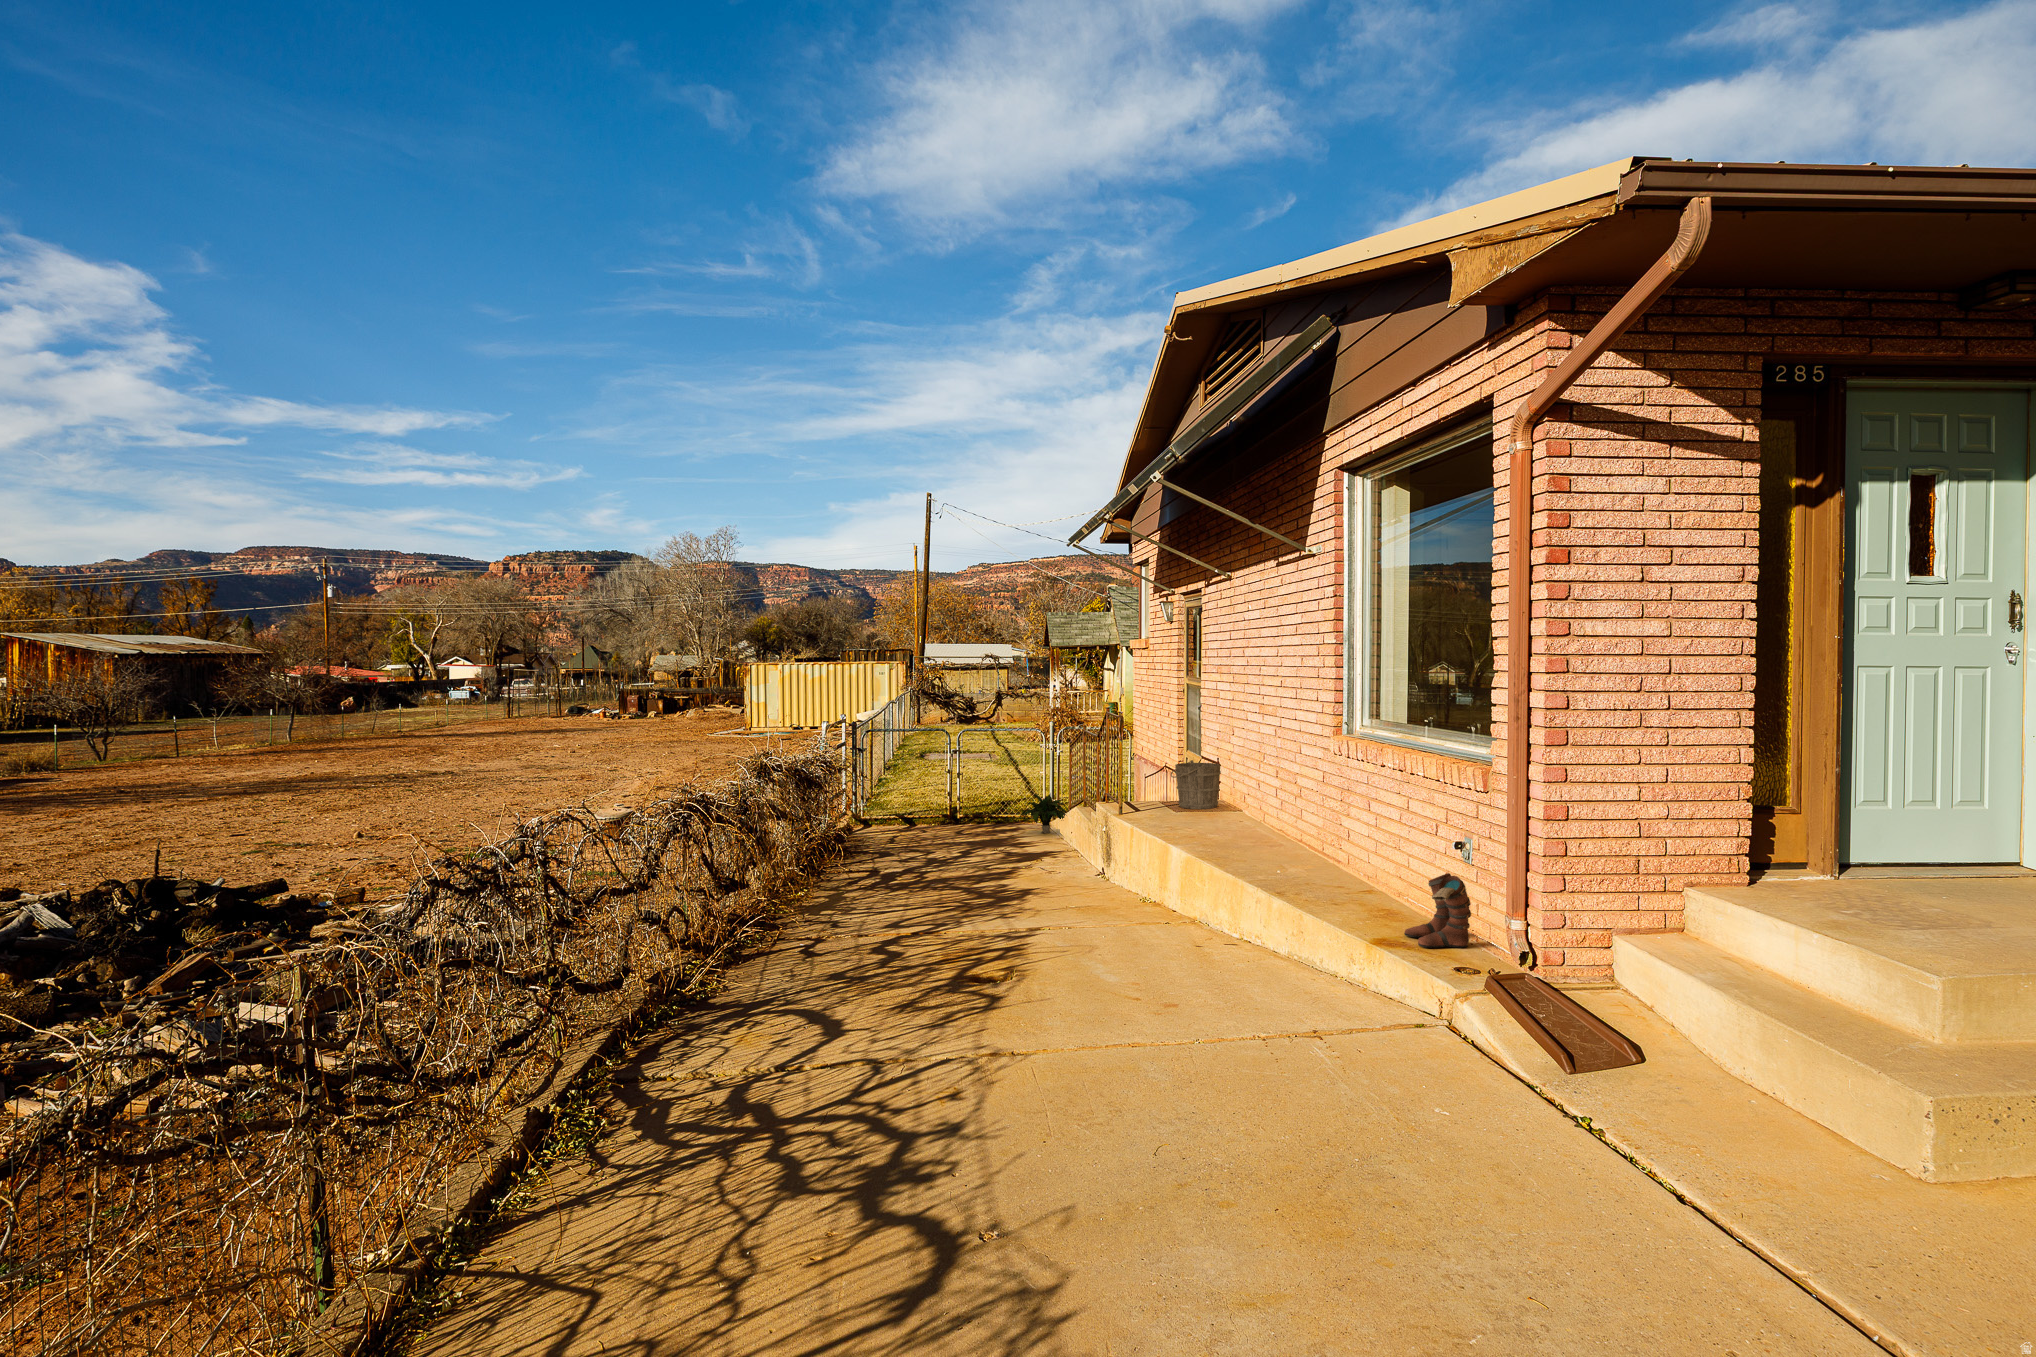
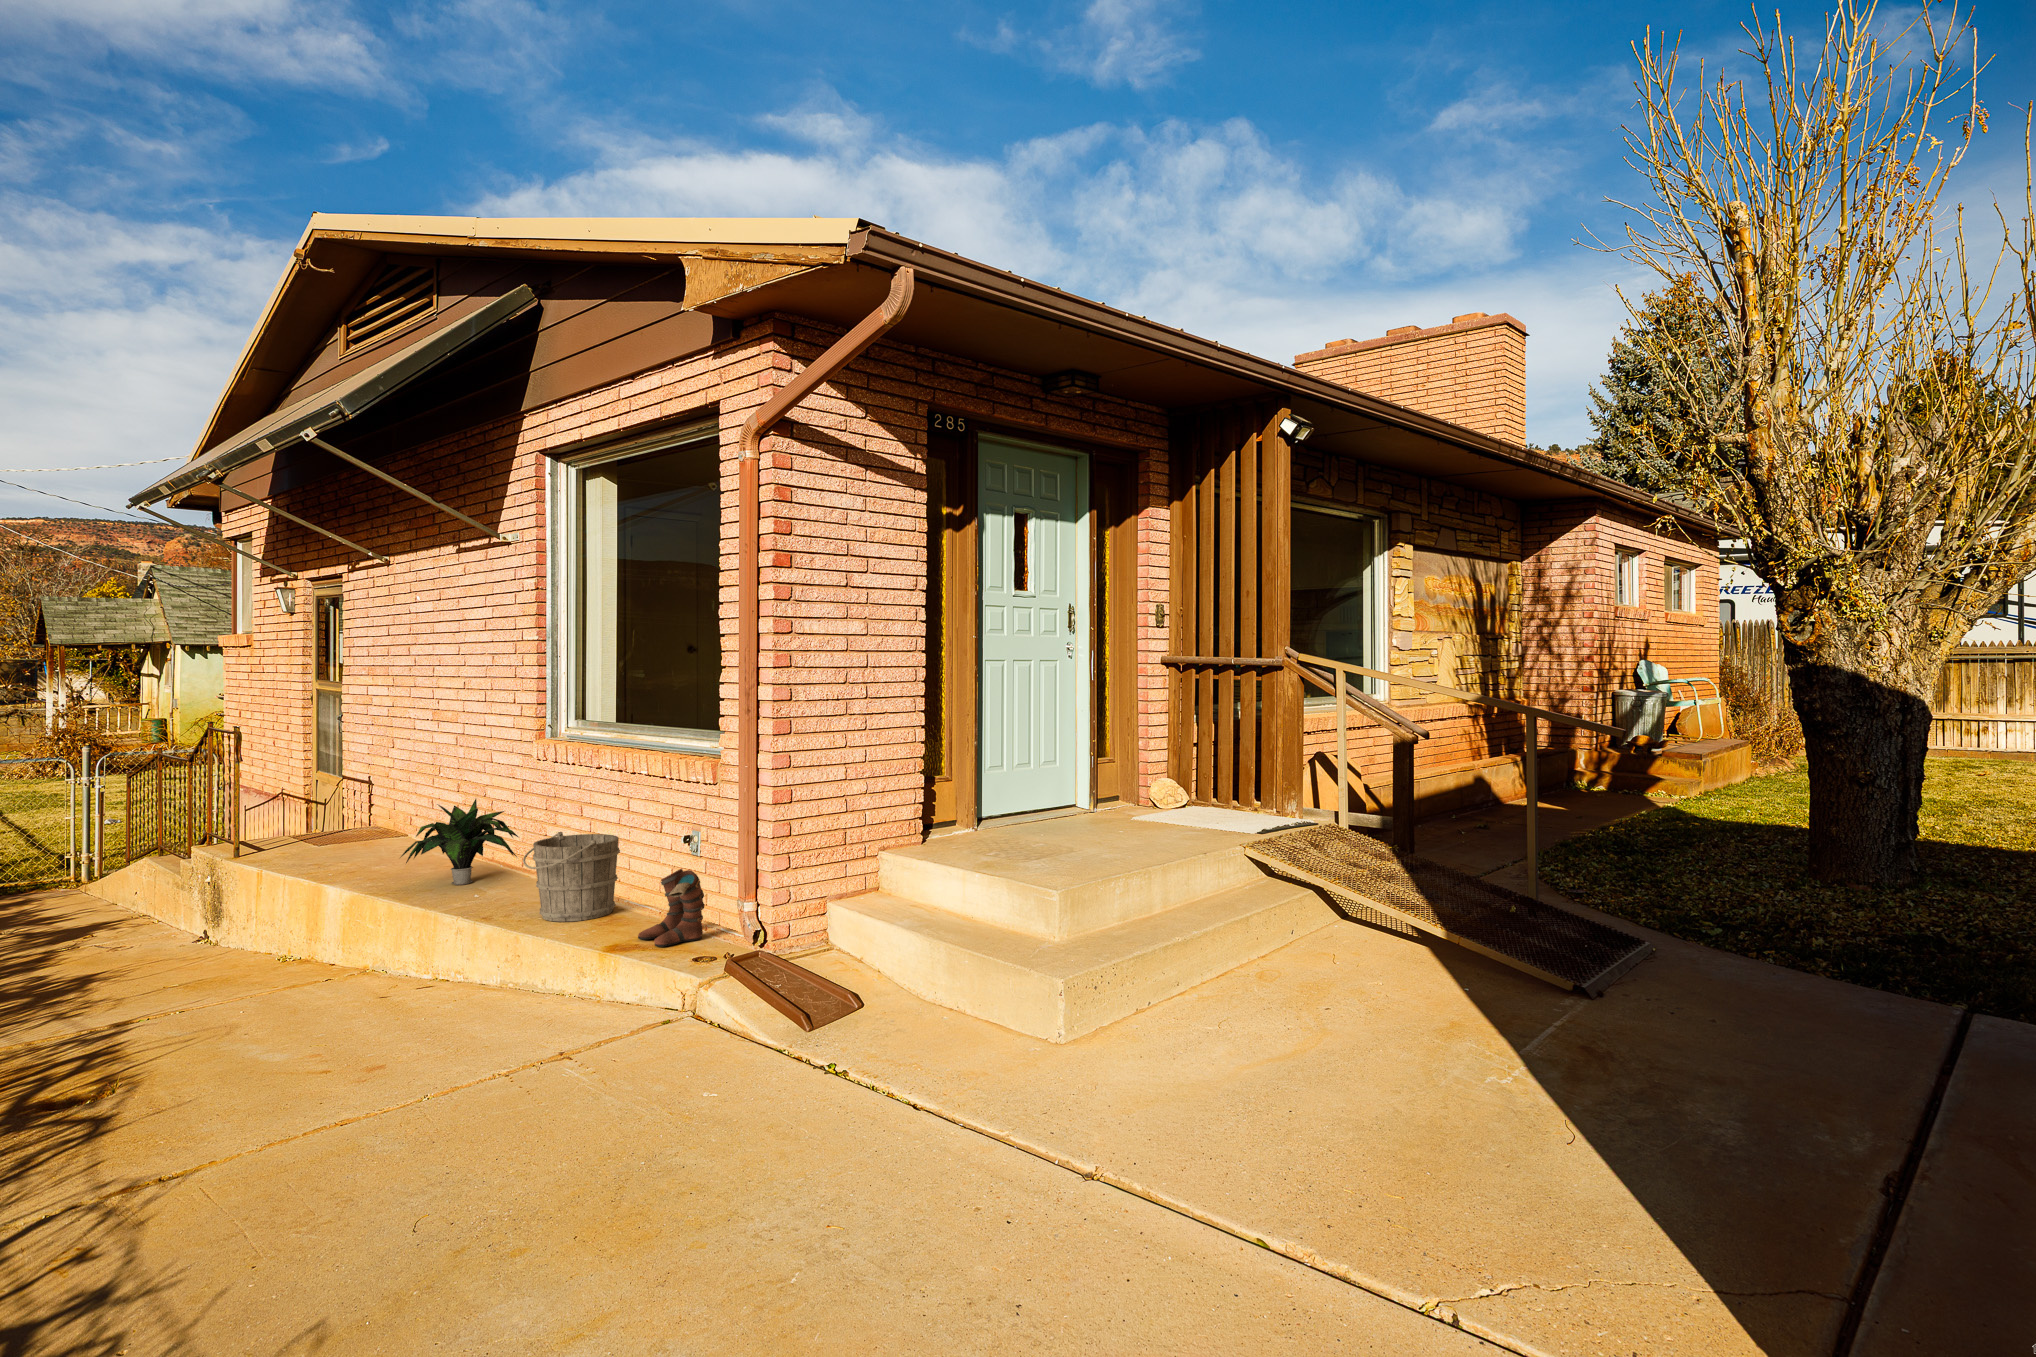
bucket: present [1171,760,1221,809] -> present [523,832,620,922]
potted plant: present [1020,793,1068,833] -> present [401,799,518,885]

